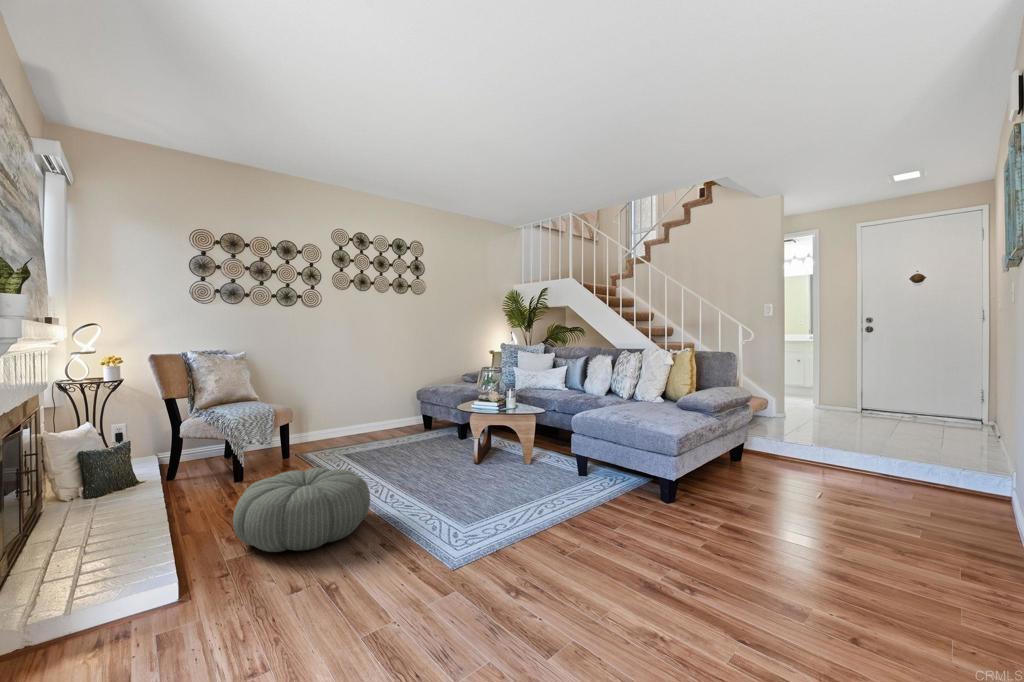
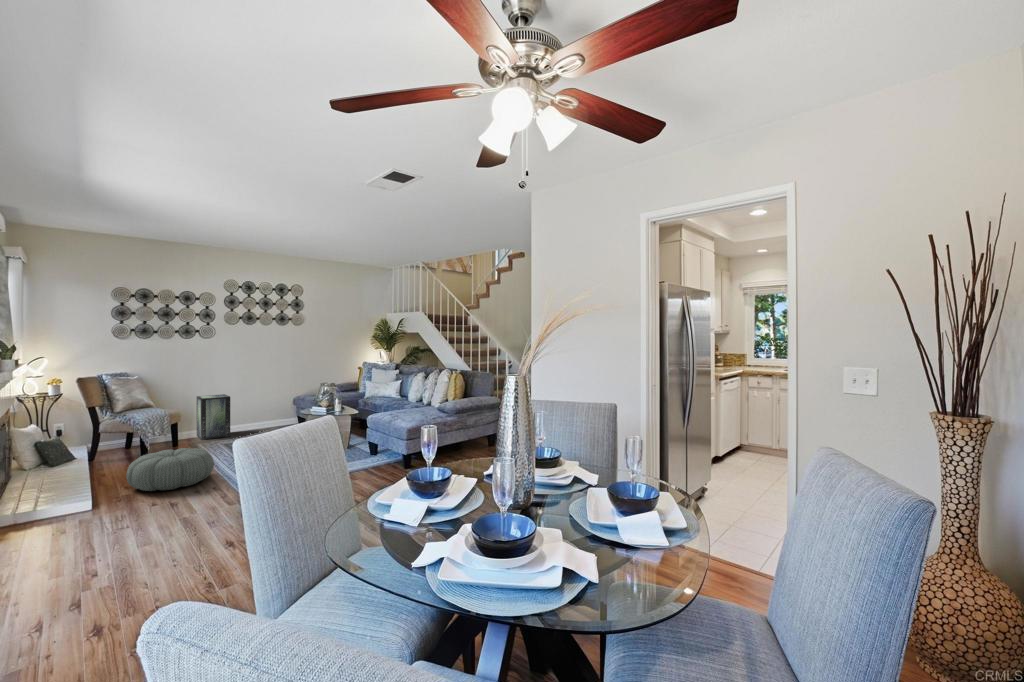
storage box: none [299,385,345,449] -> present [197,394,230,440]

